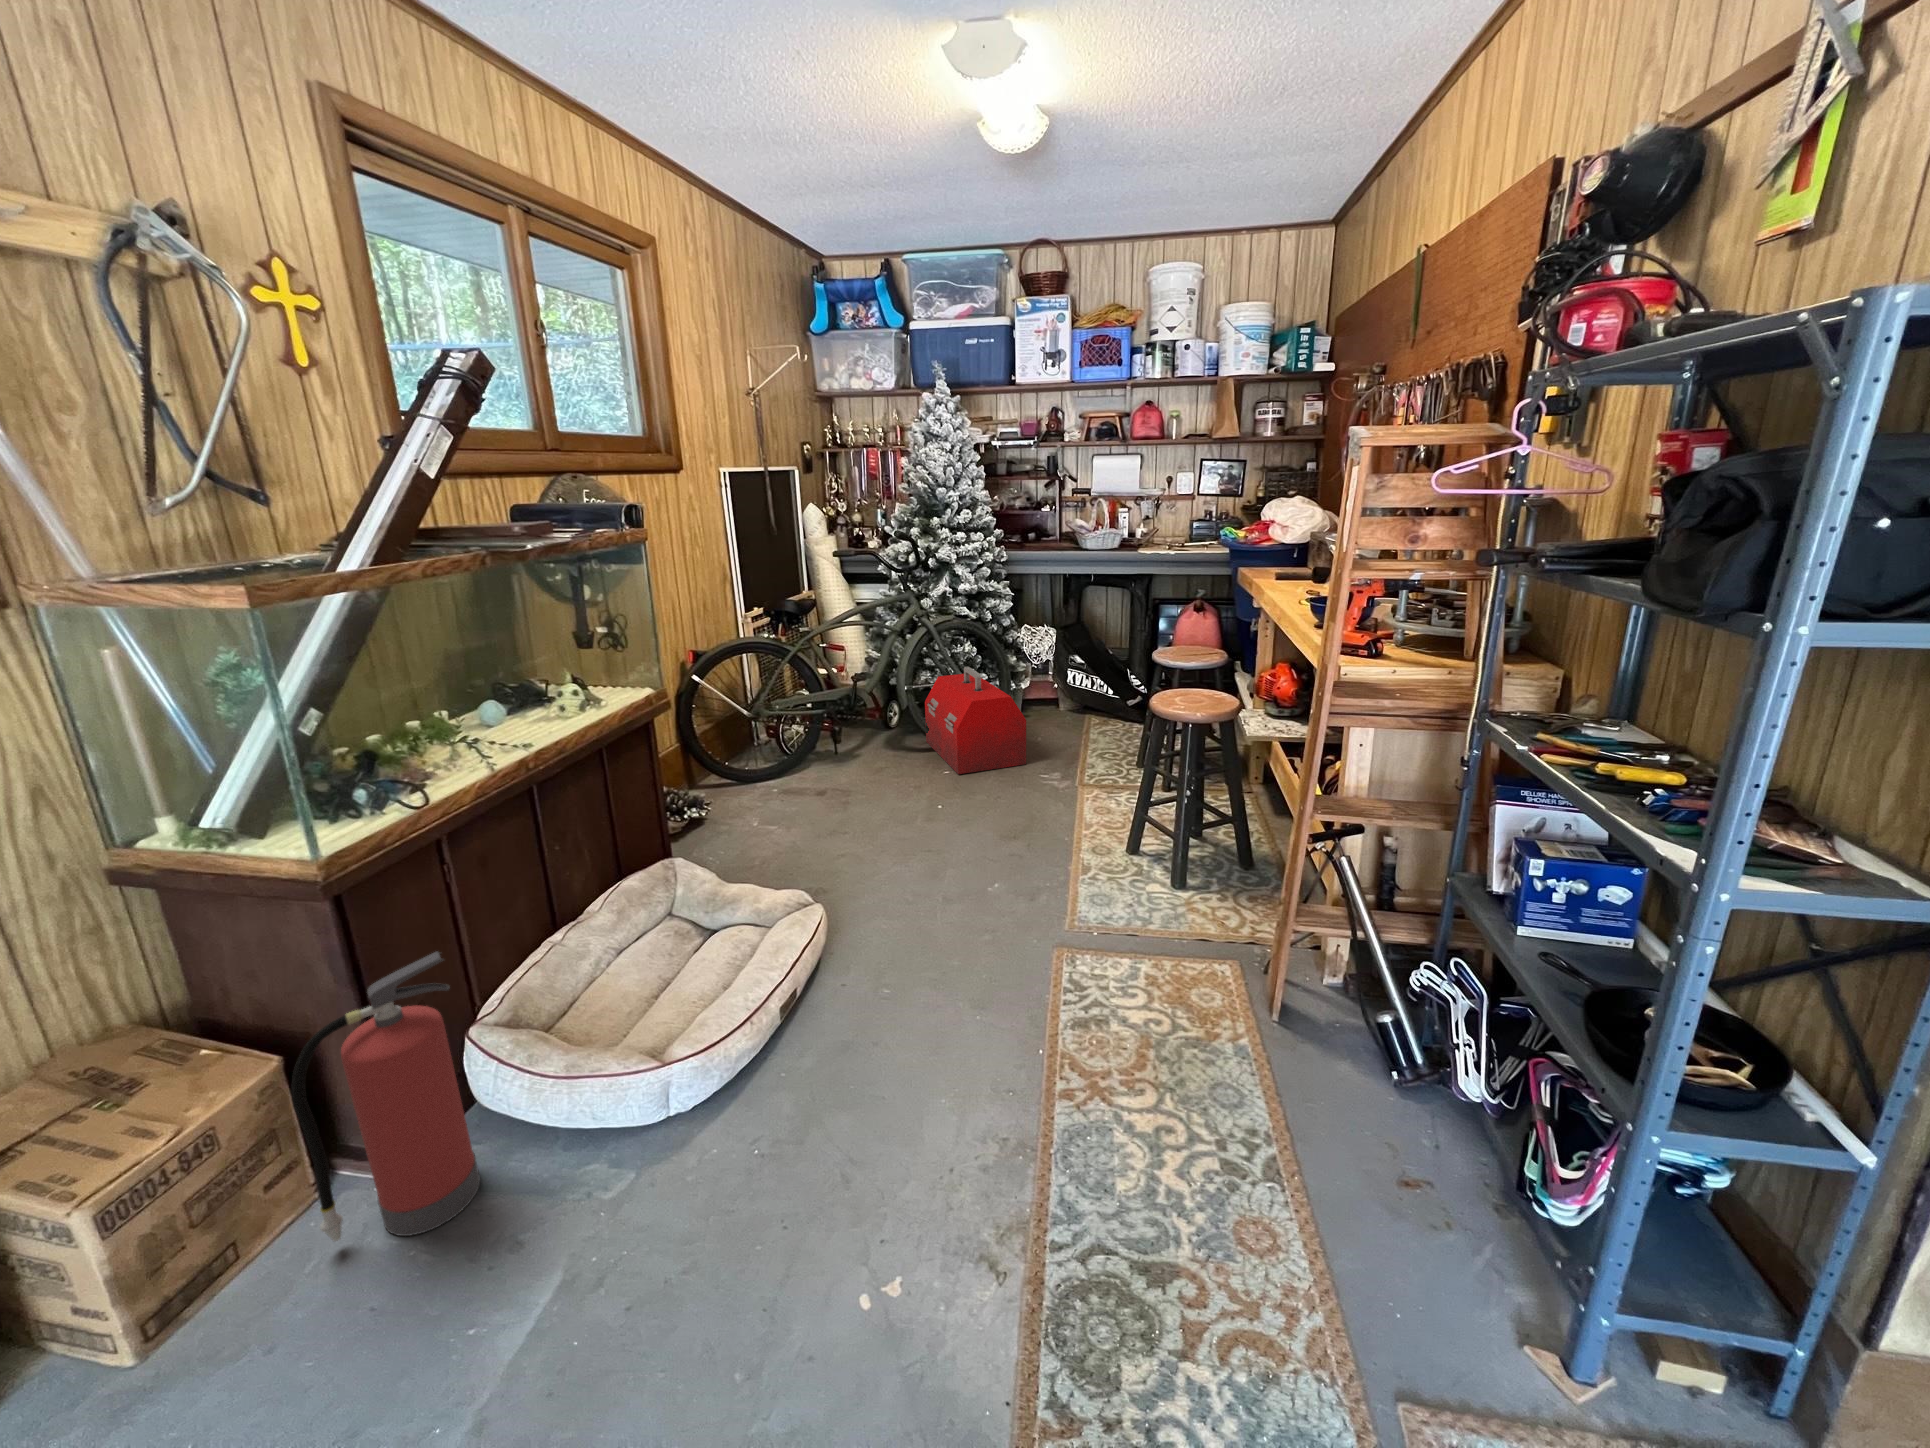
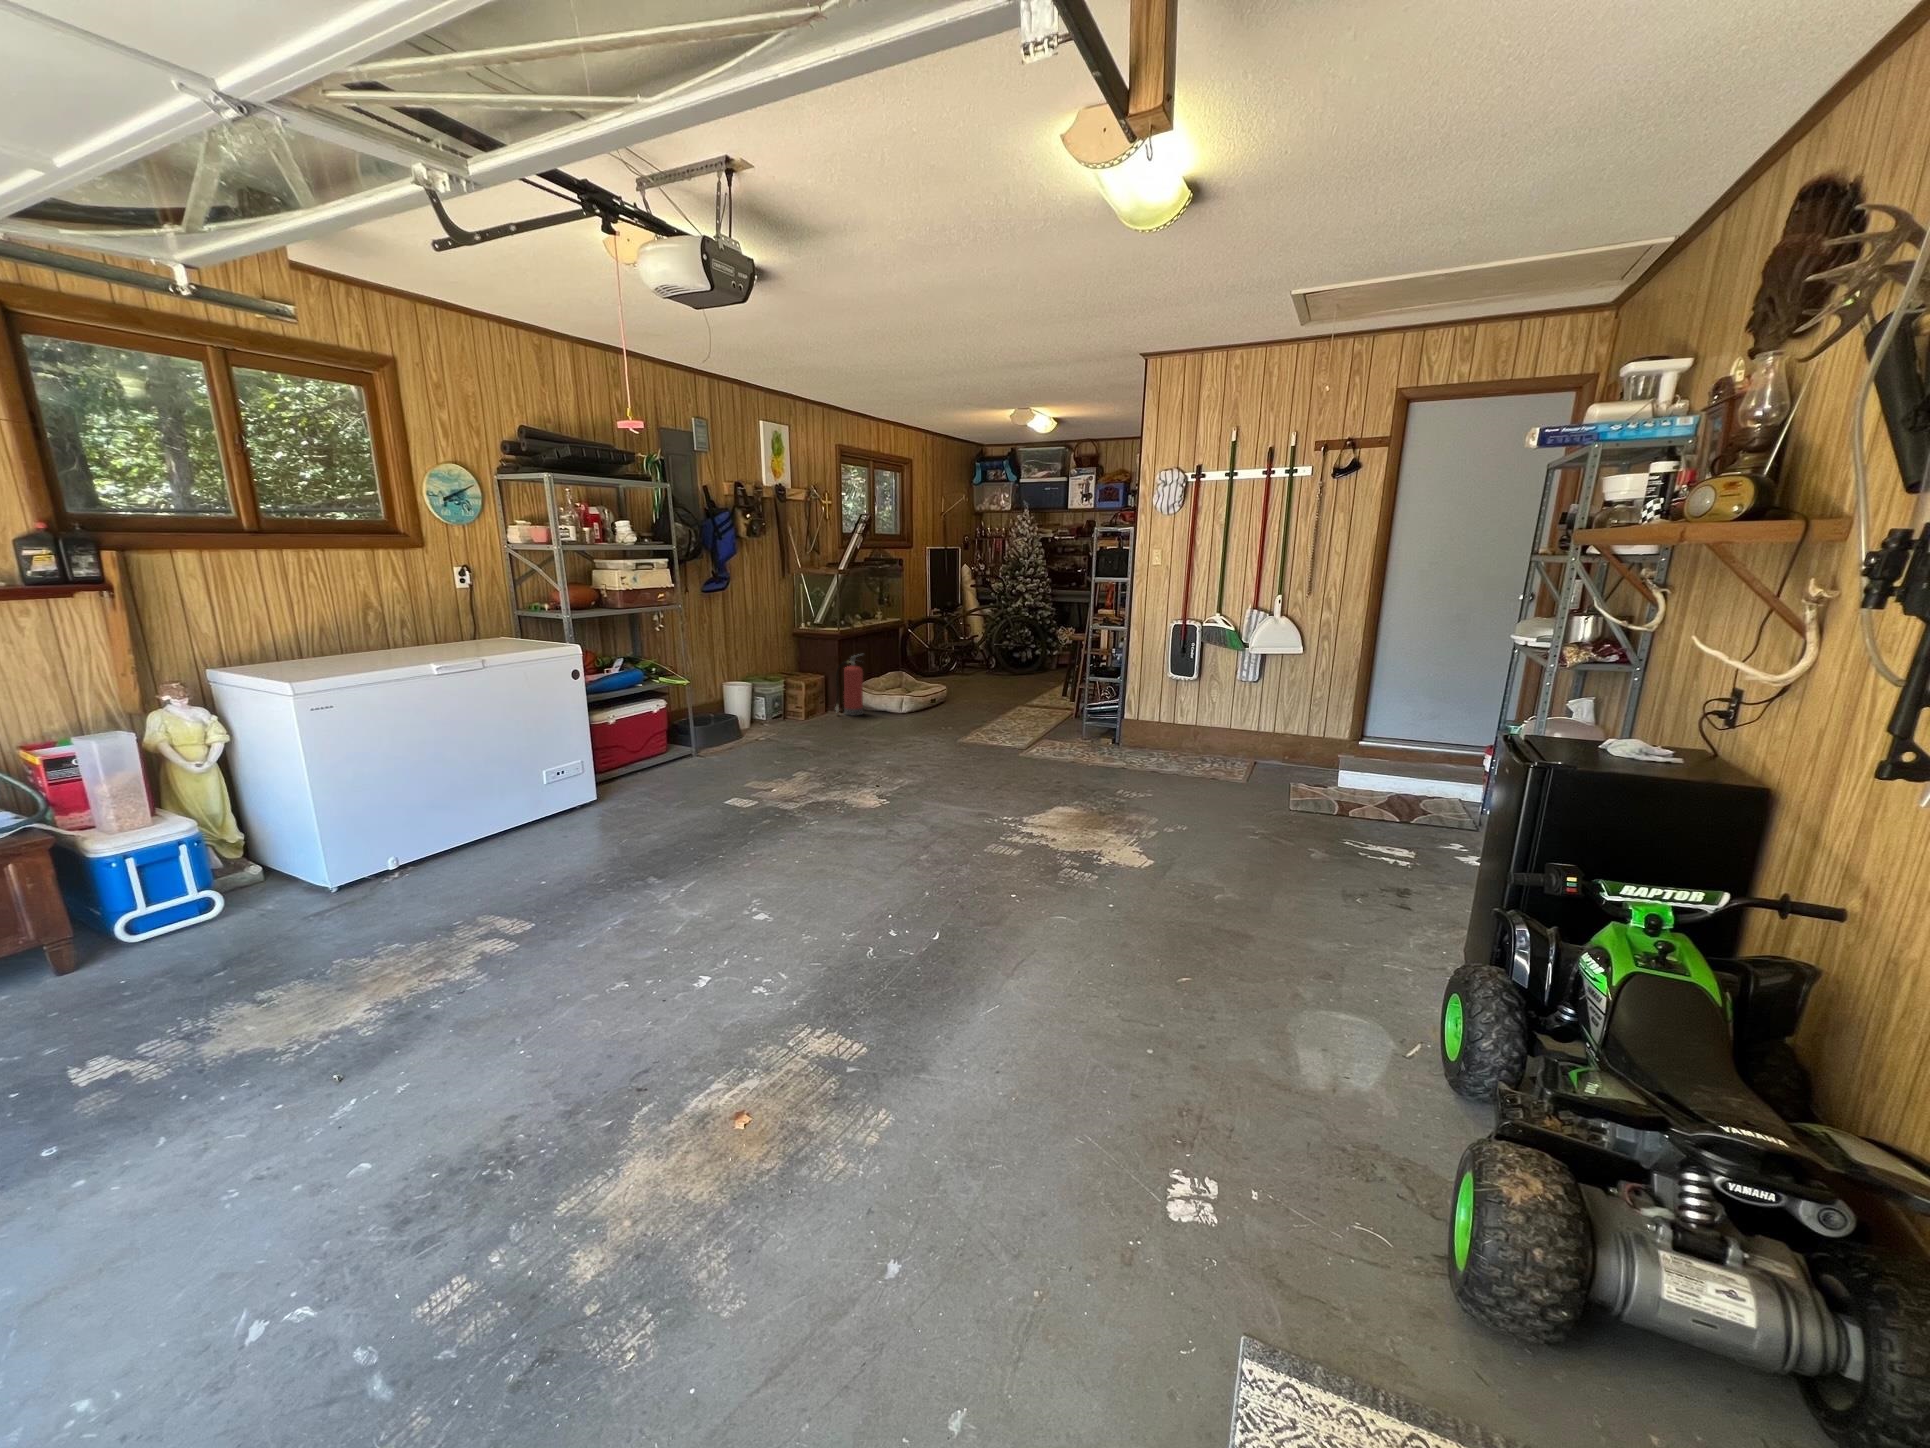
toolbox: present [925,667,1026,774] -> none [1004,637,1044,678]

